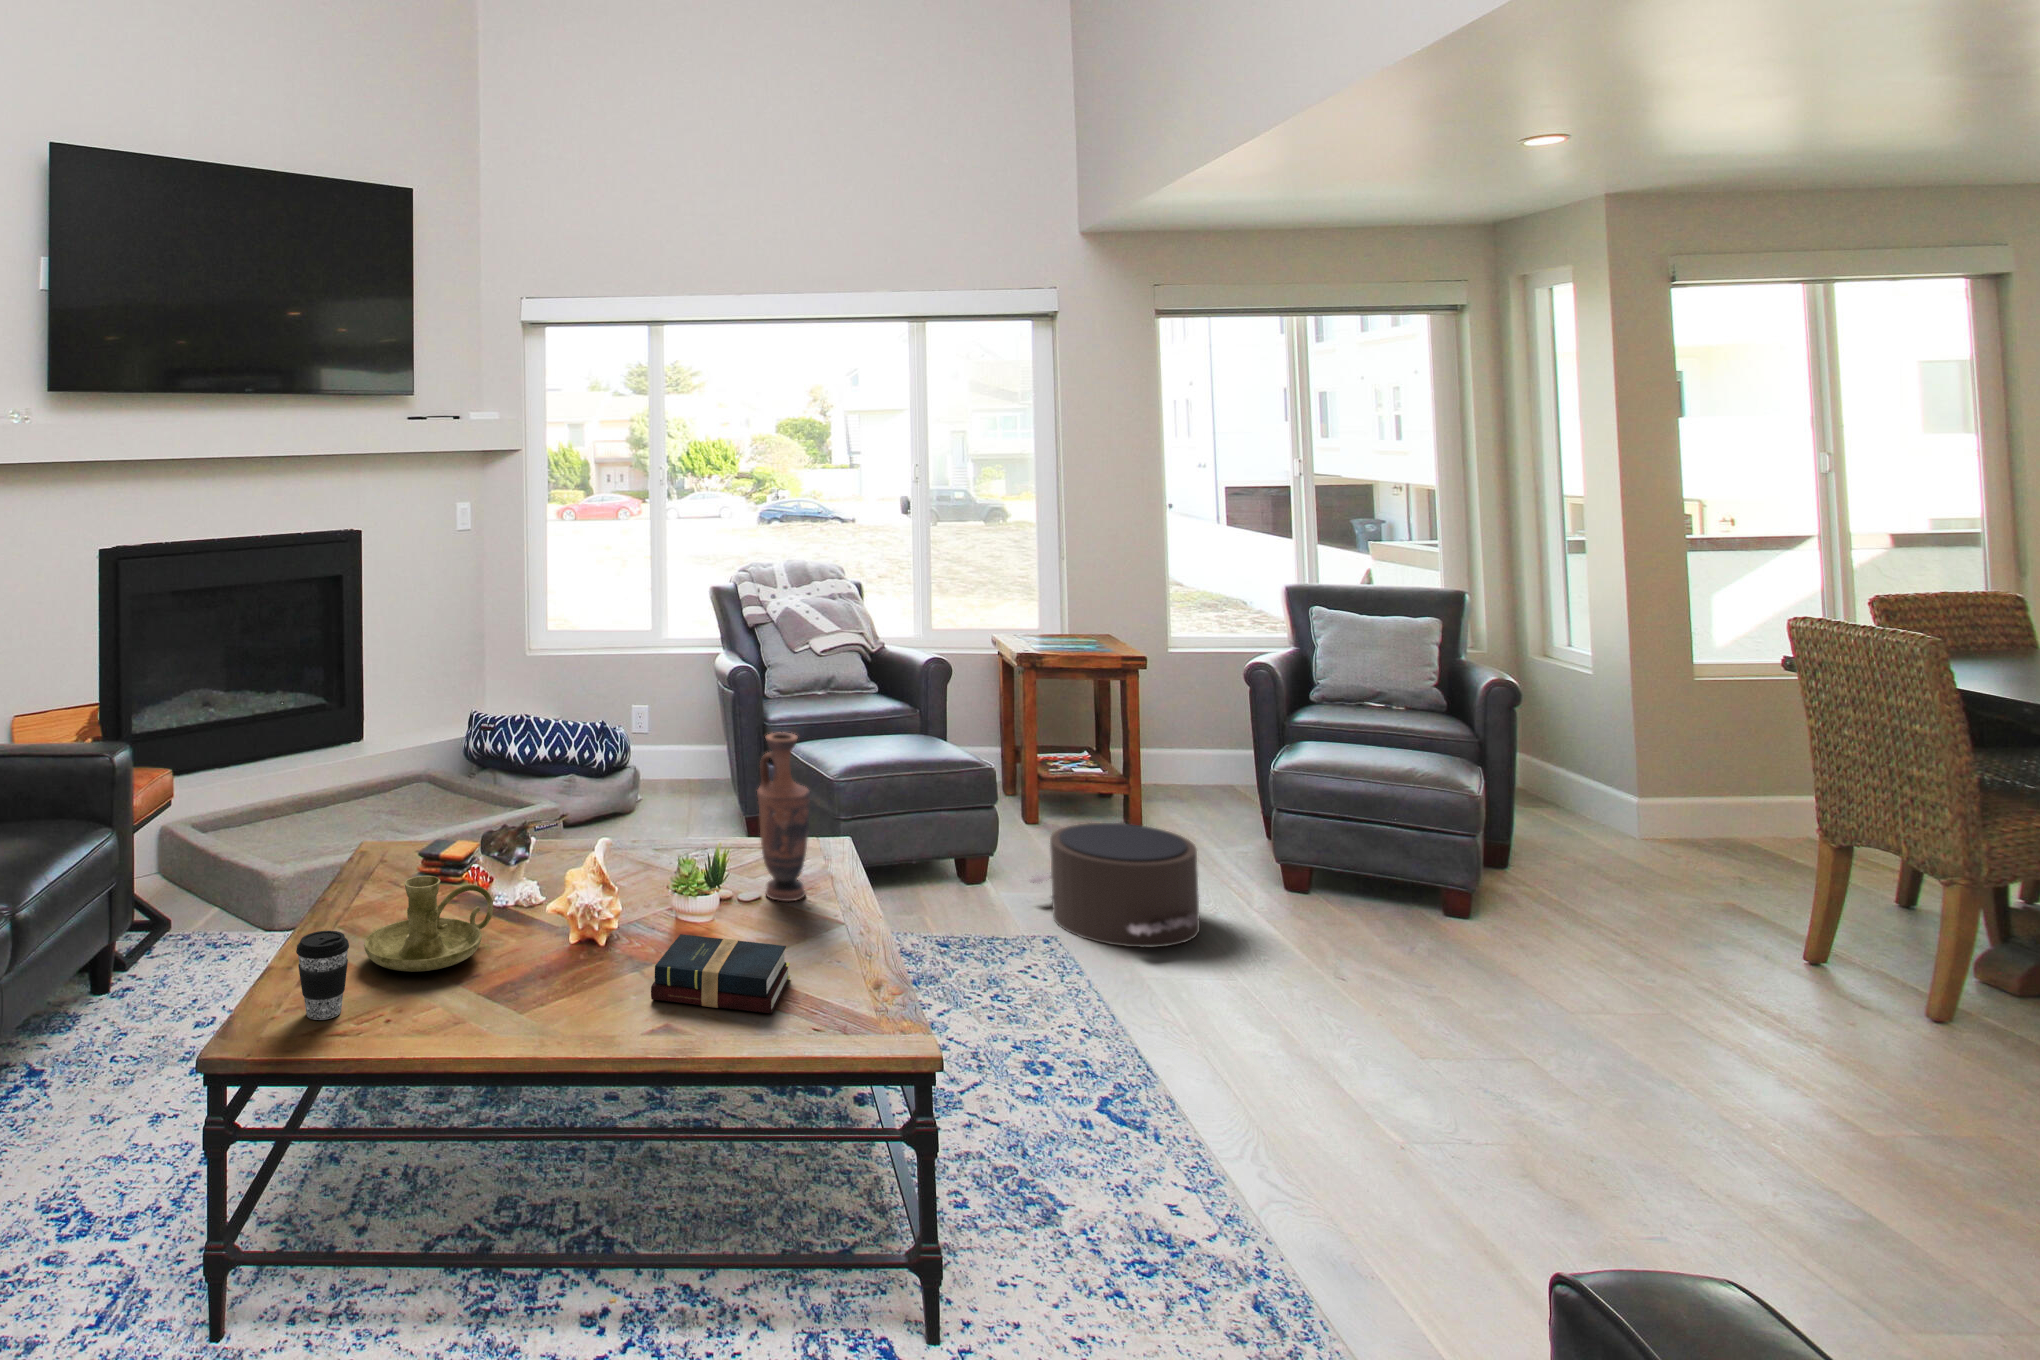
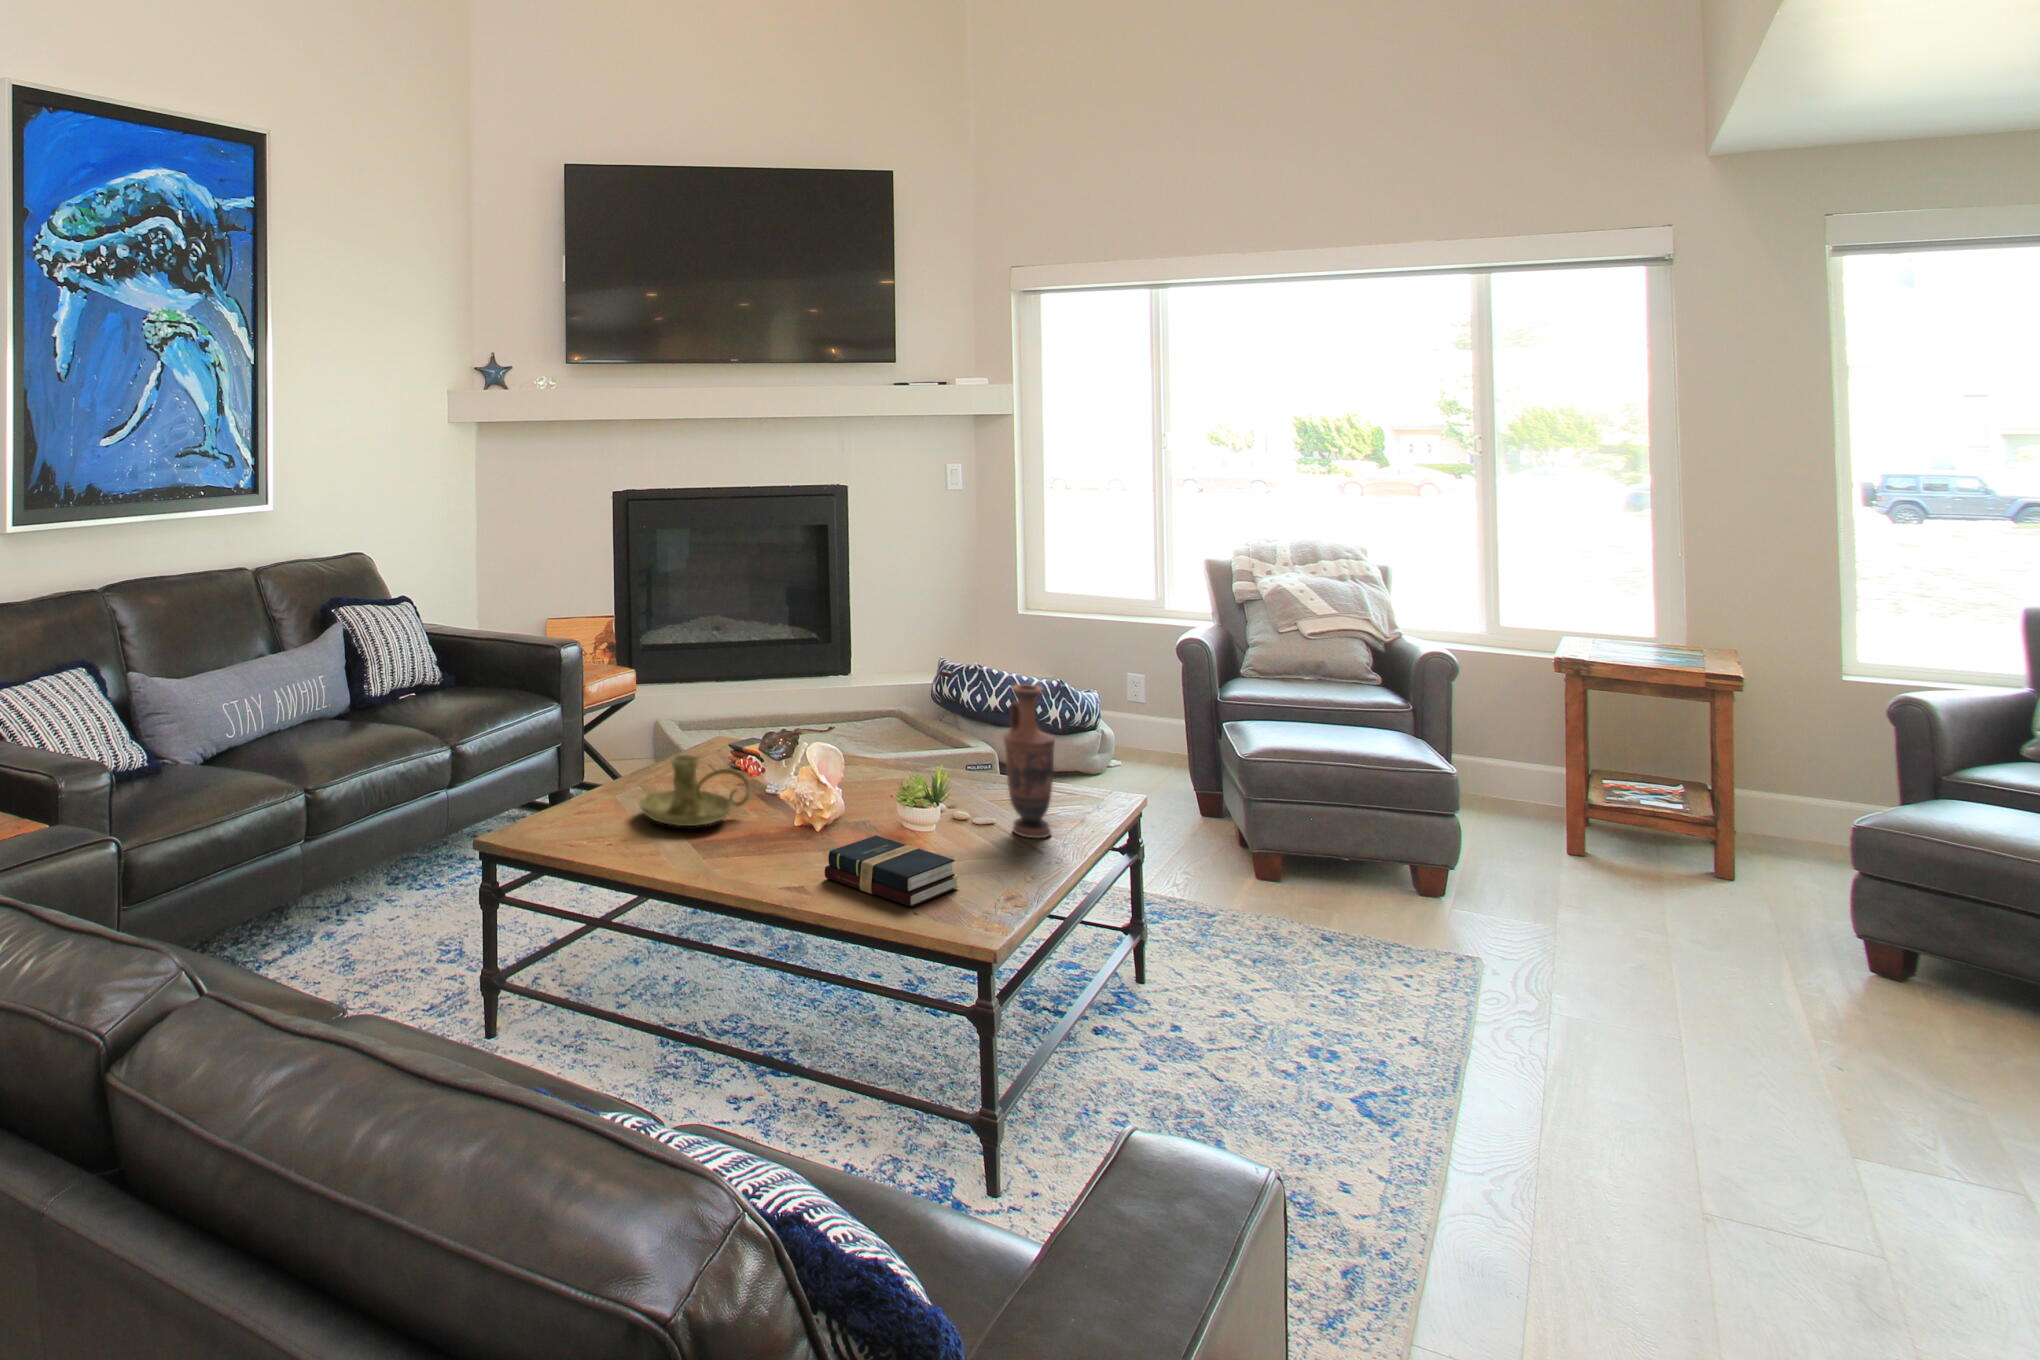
pouf: present [1029,823,1200,948] -> none [1465,851,1682,1001]
coffee cup: present [296,931,349,1020] -> none [566,777,605,841]

